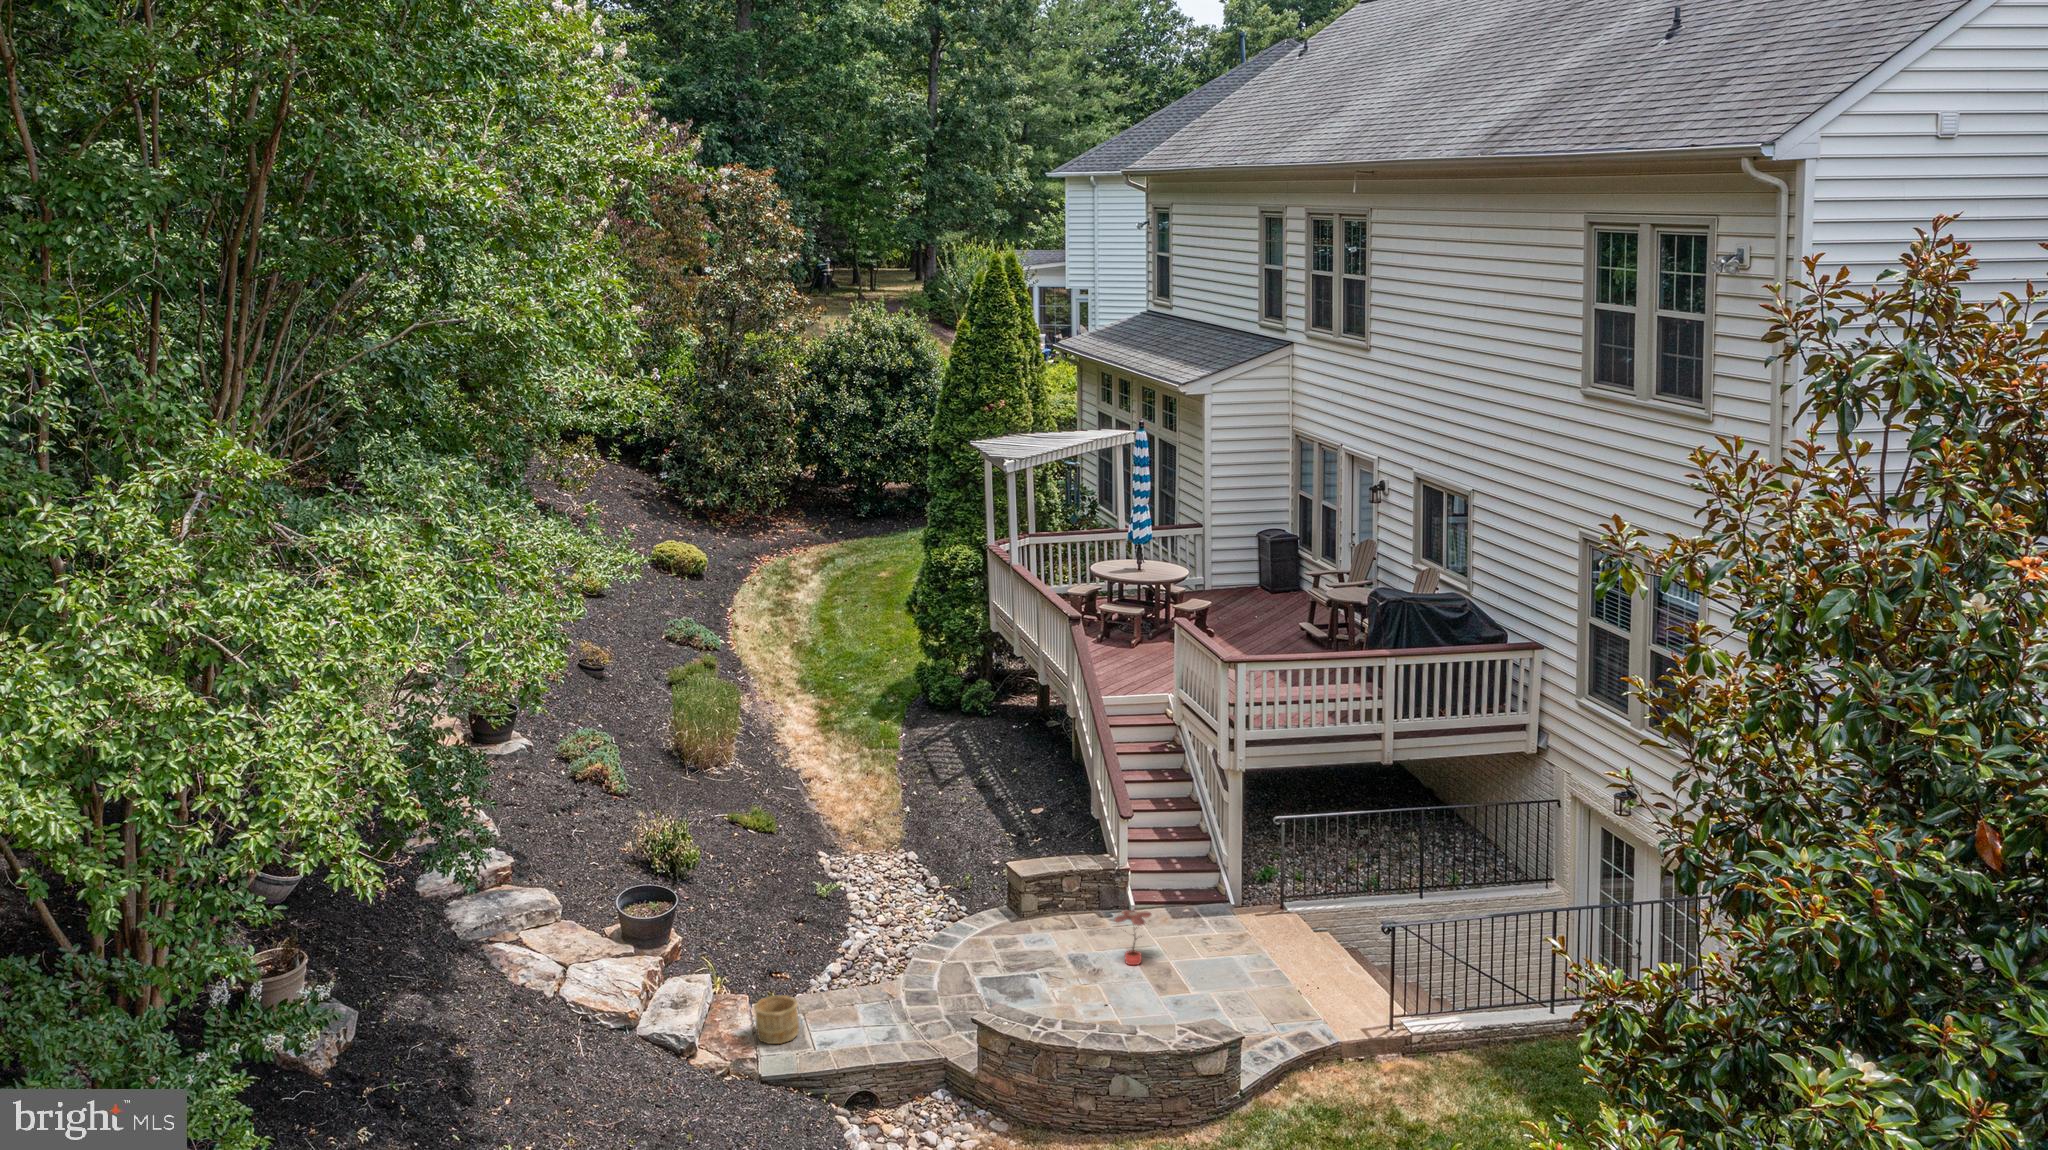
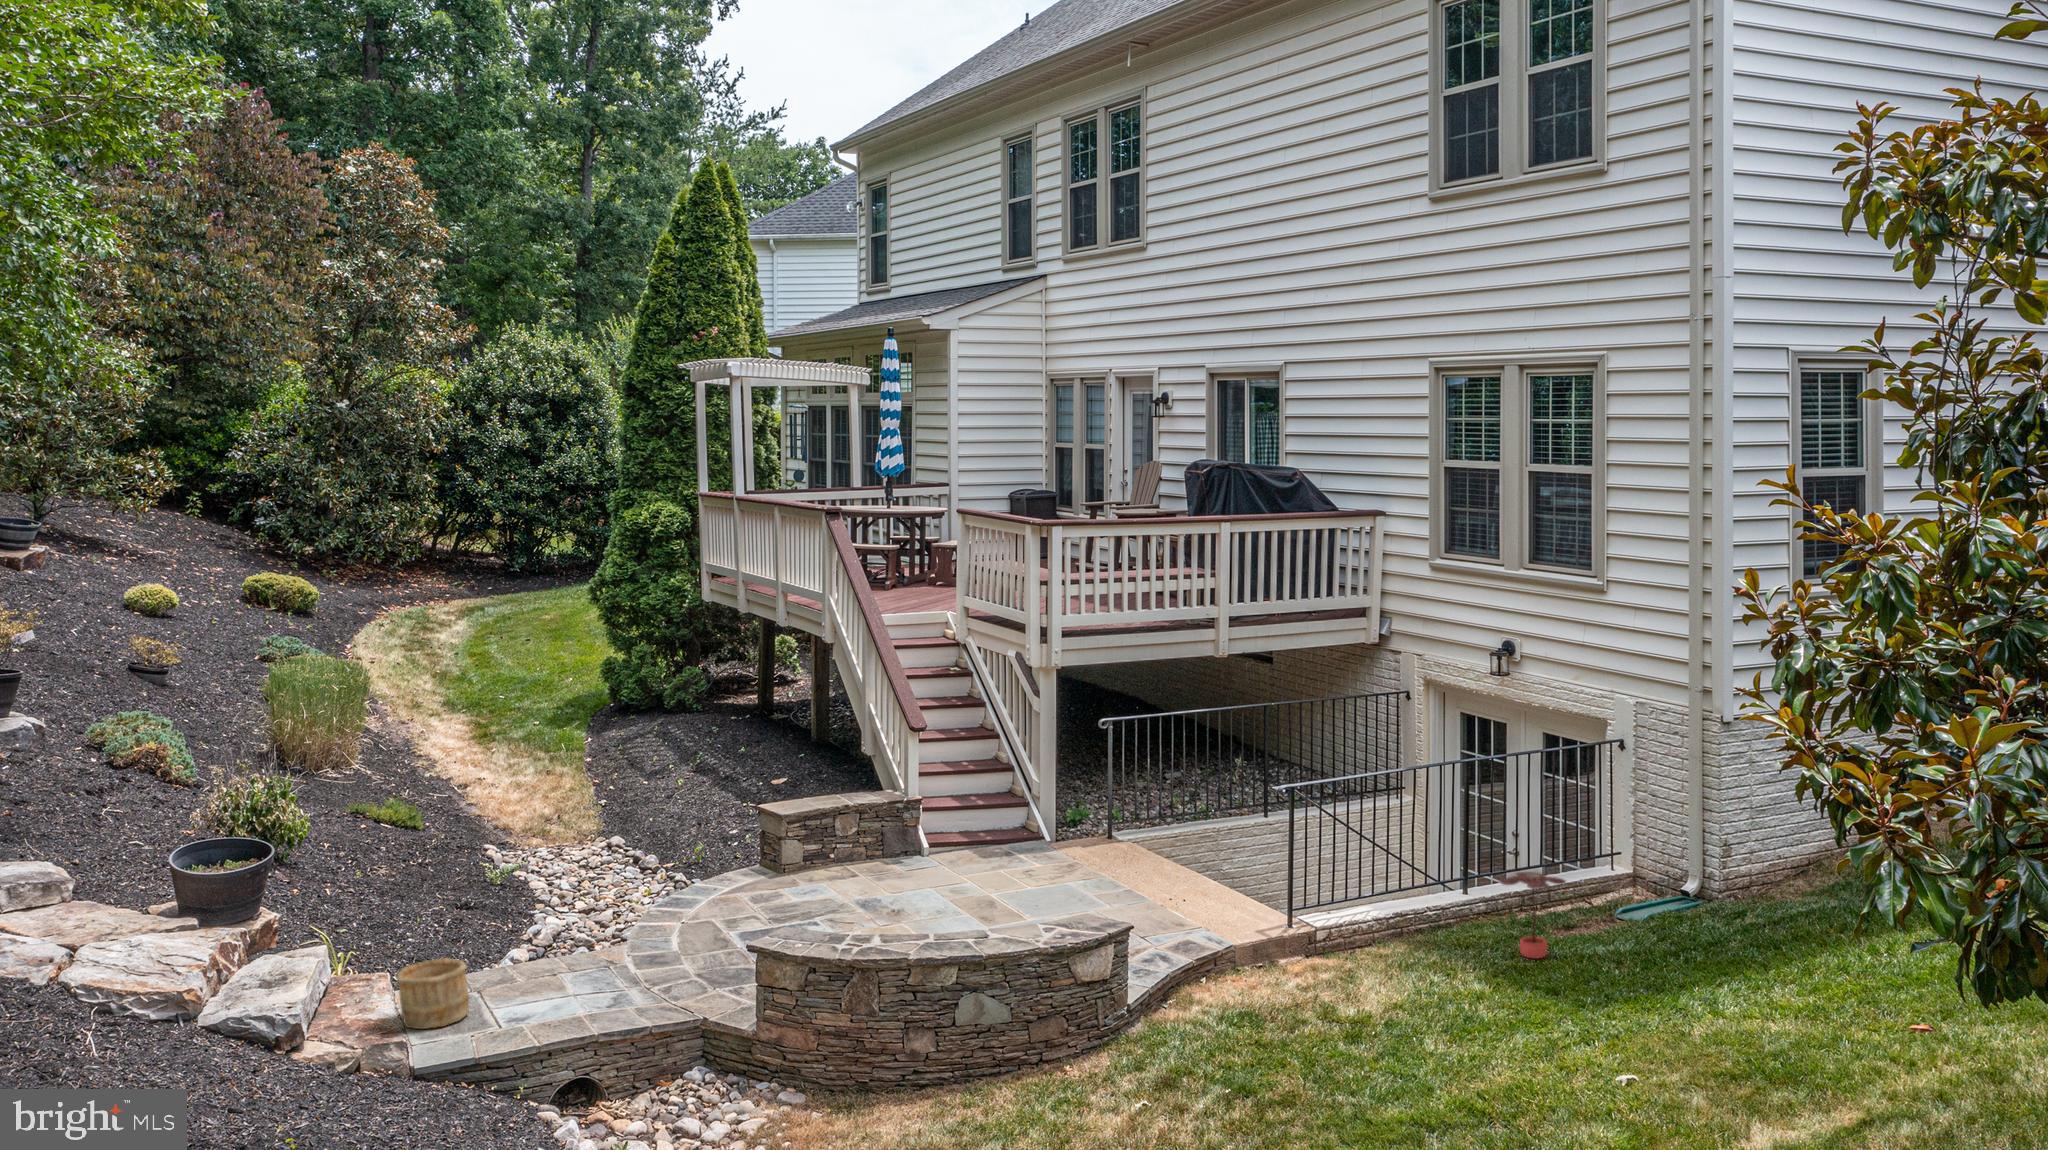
potted plant: present [1115,910,1151,965] -> present [1501,872,1566,958]

